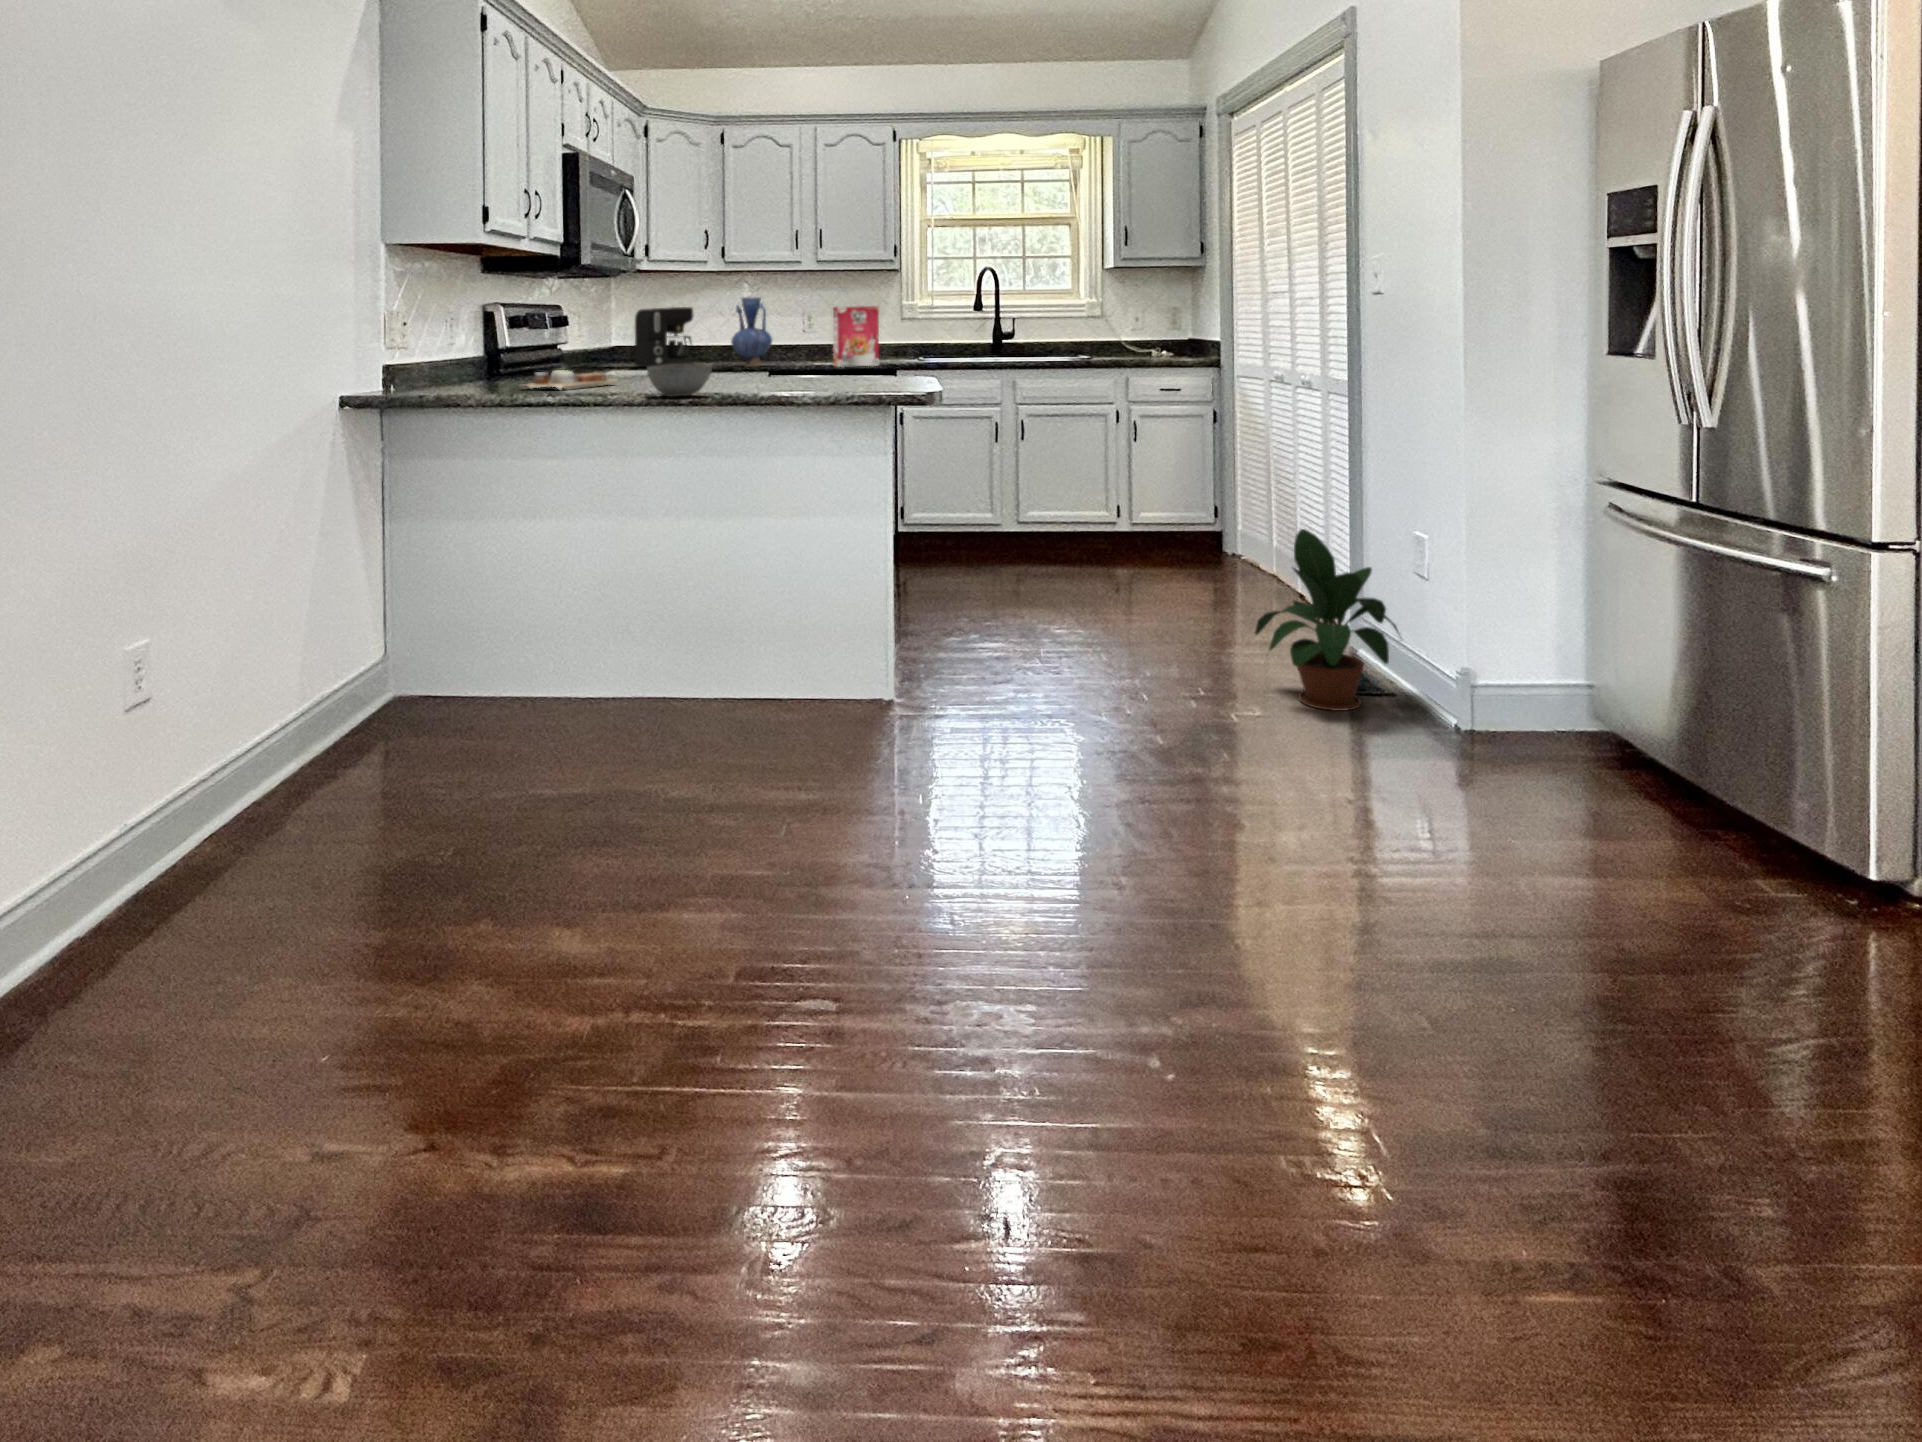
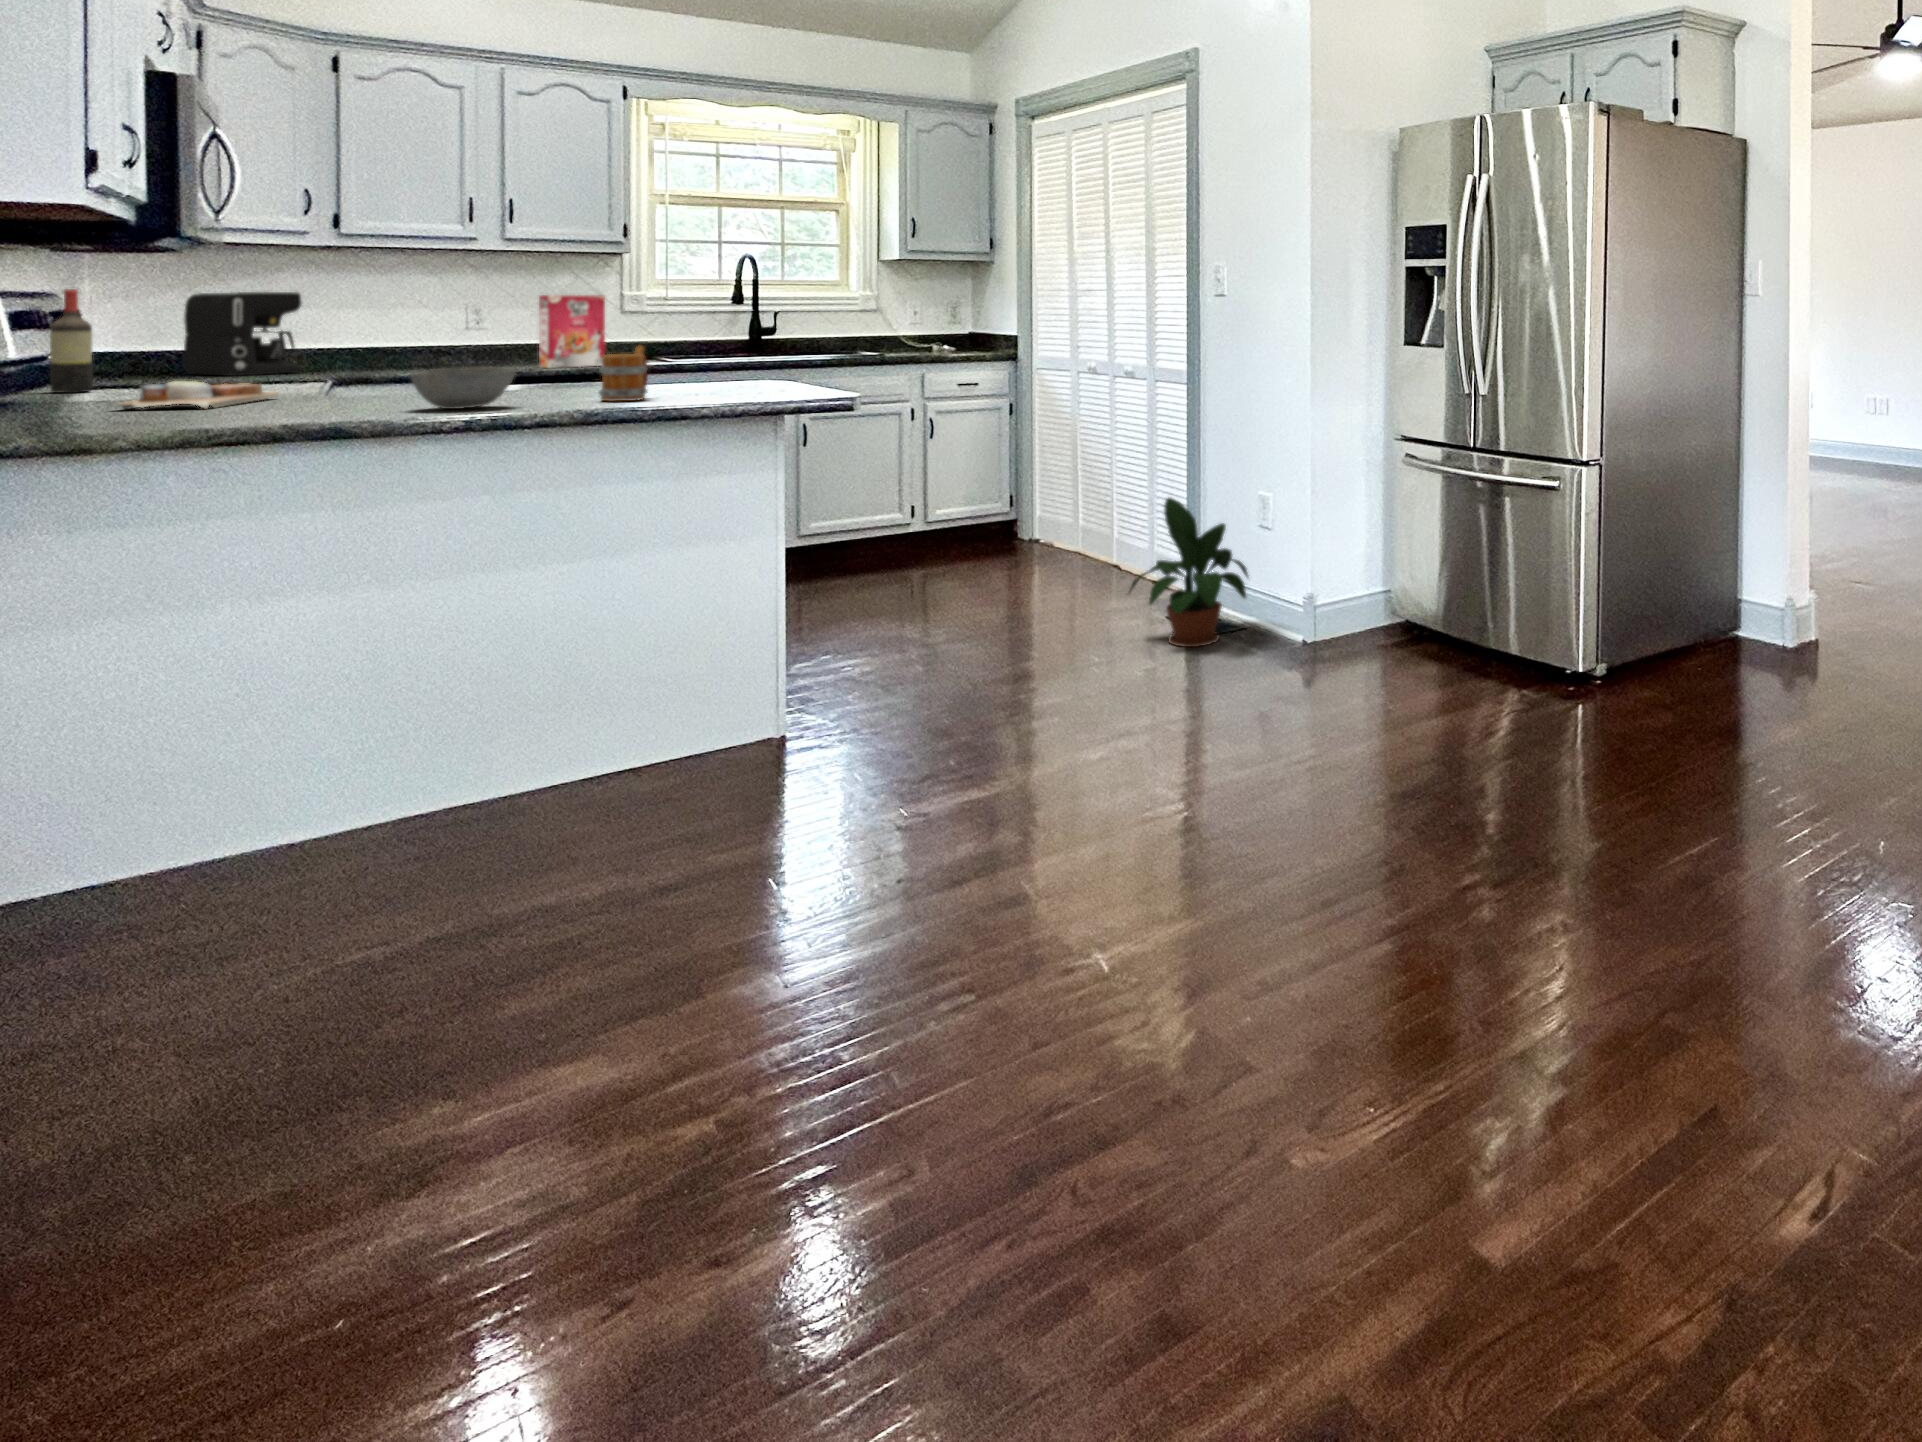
vase: present [731,297,772,367] -> none [370,281,441,371]
wine bottle: none [538,307,558,377] -> present [50,289,93,393]
mug: none [774,347,814,395] -> present [599,346,648,401]

